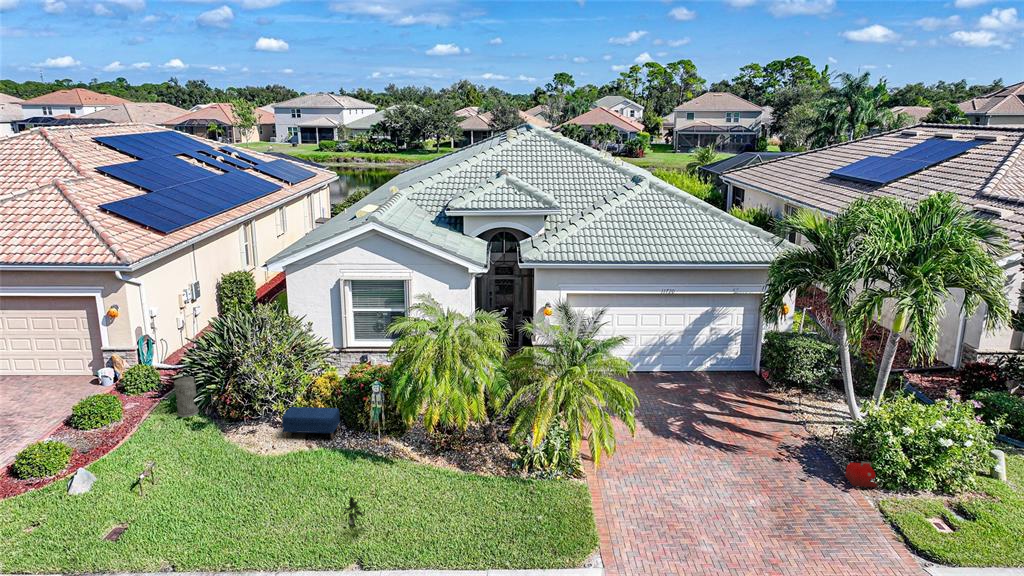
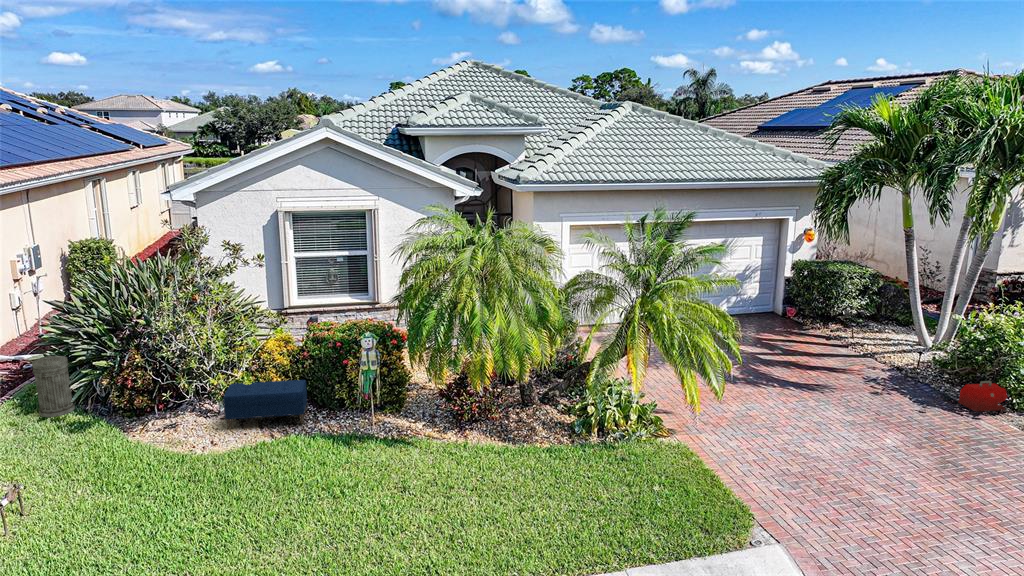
potted plant: present [343,497,363,525] -> none [370,487,405,531]

